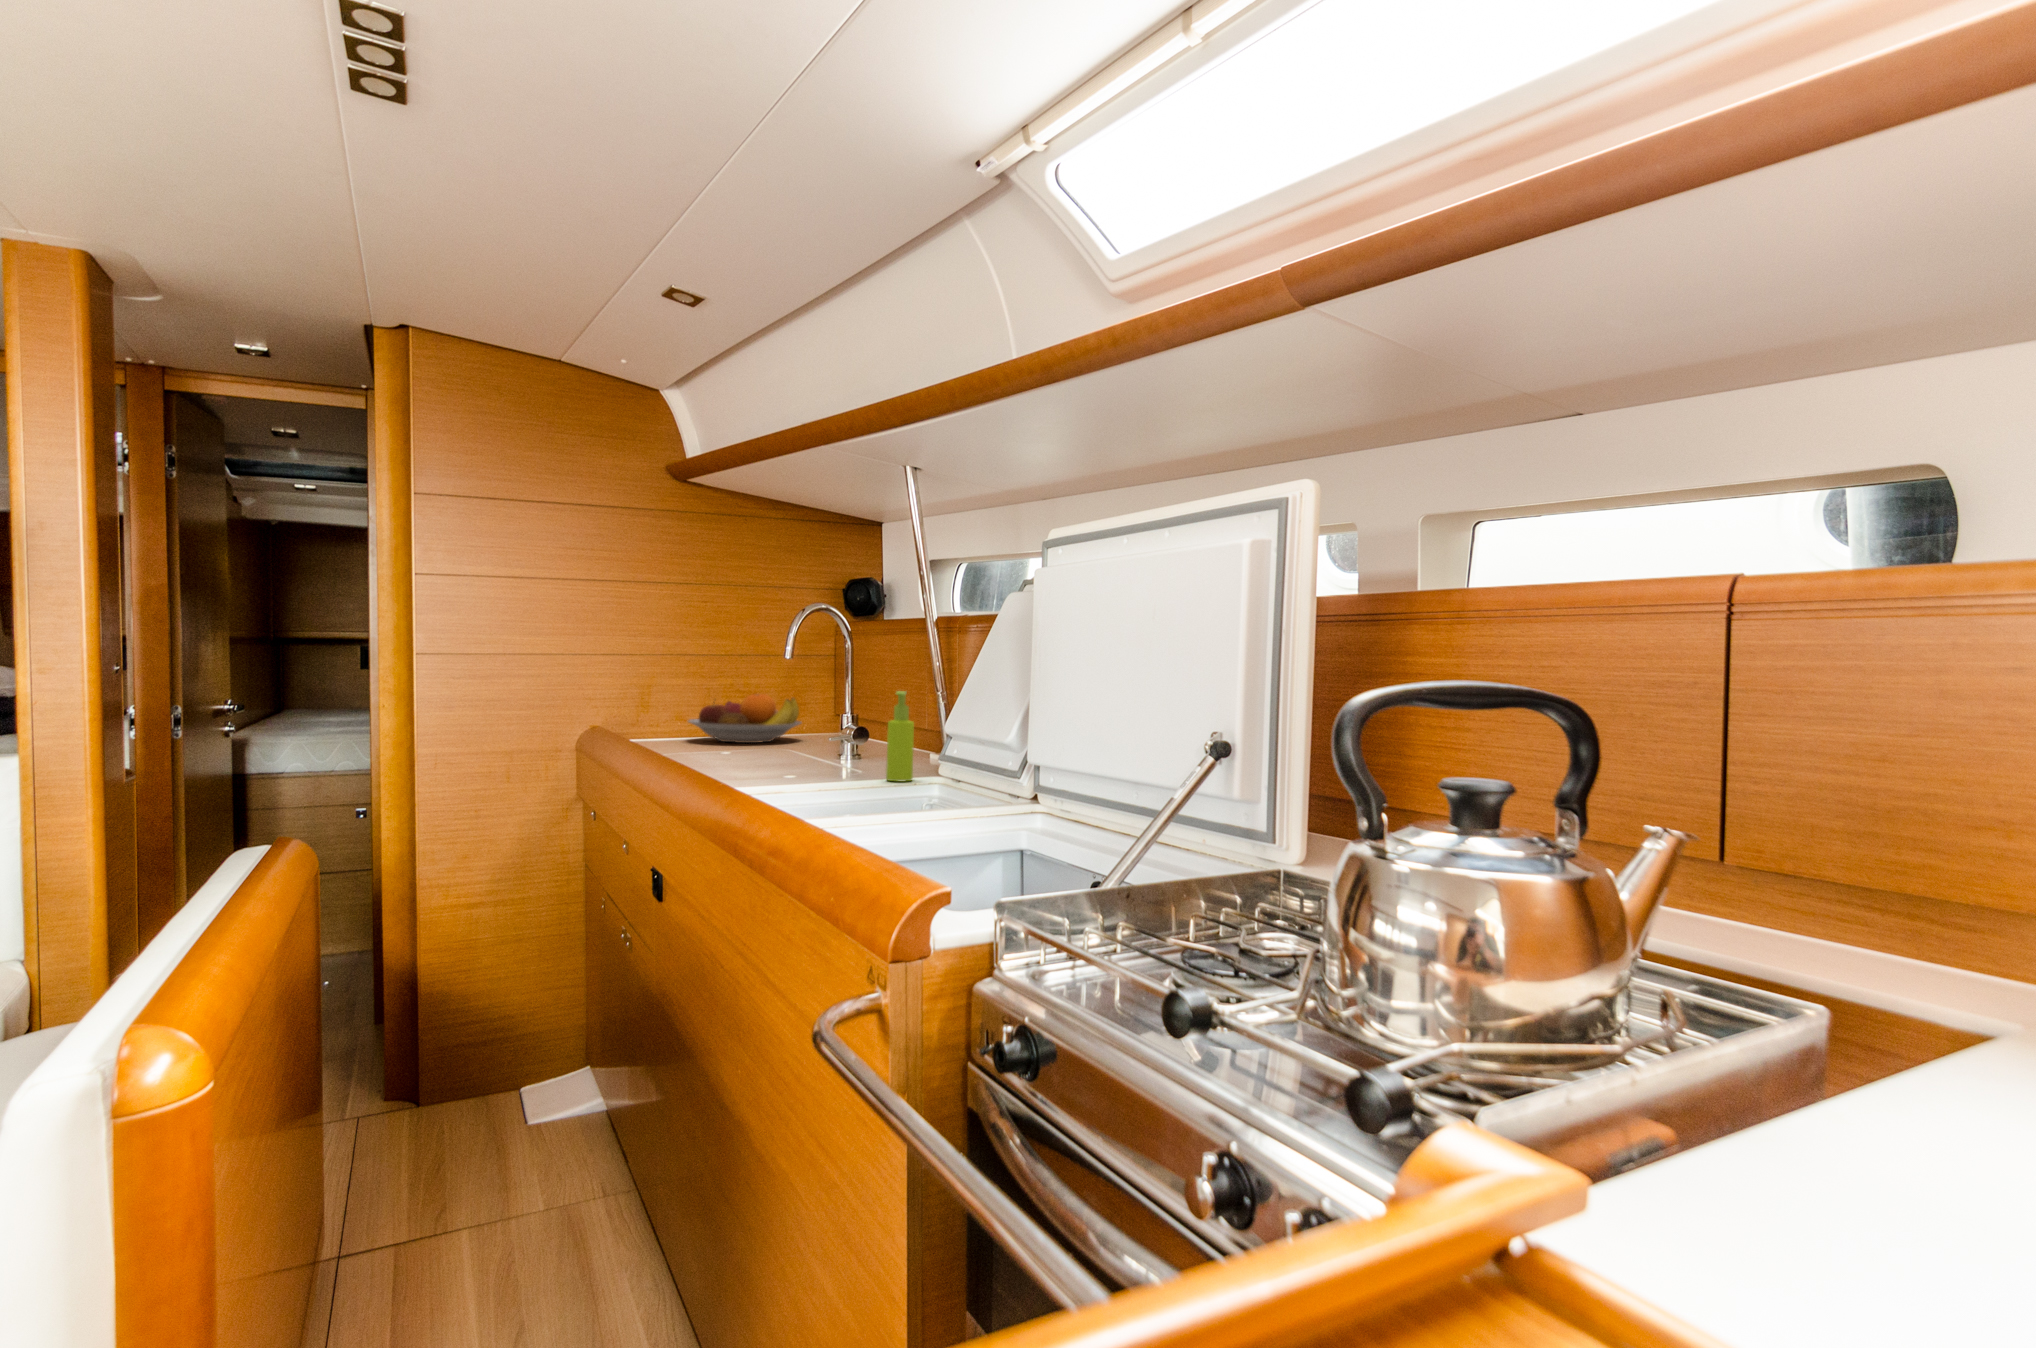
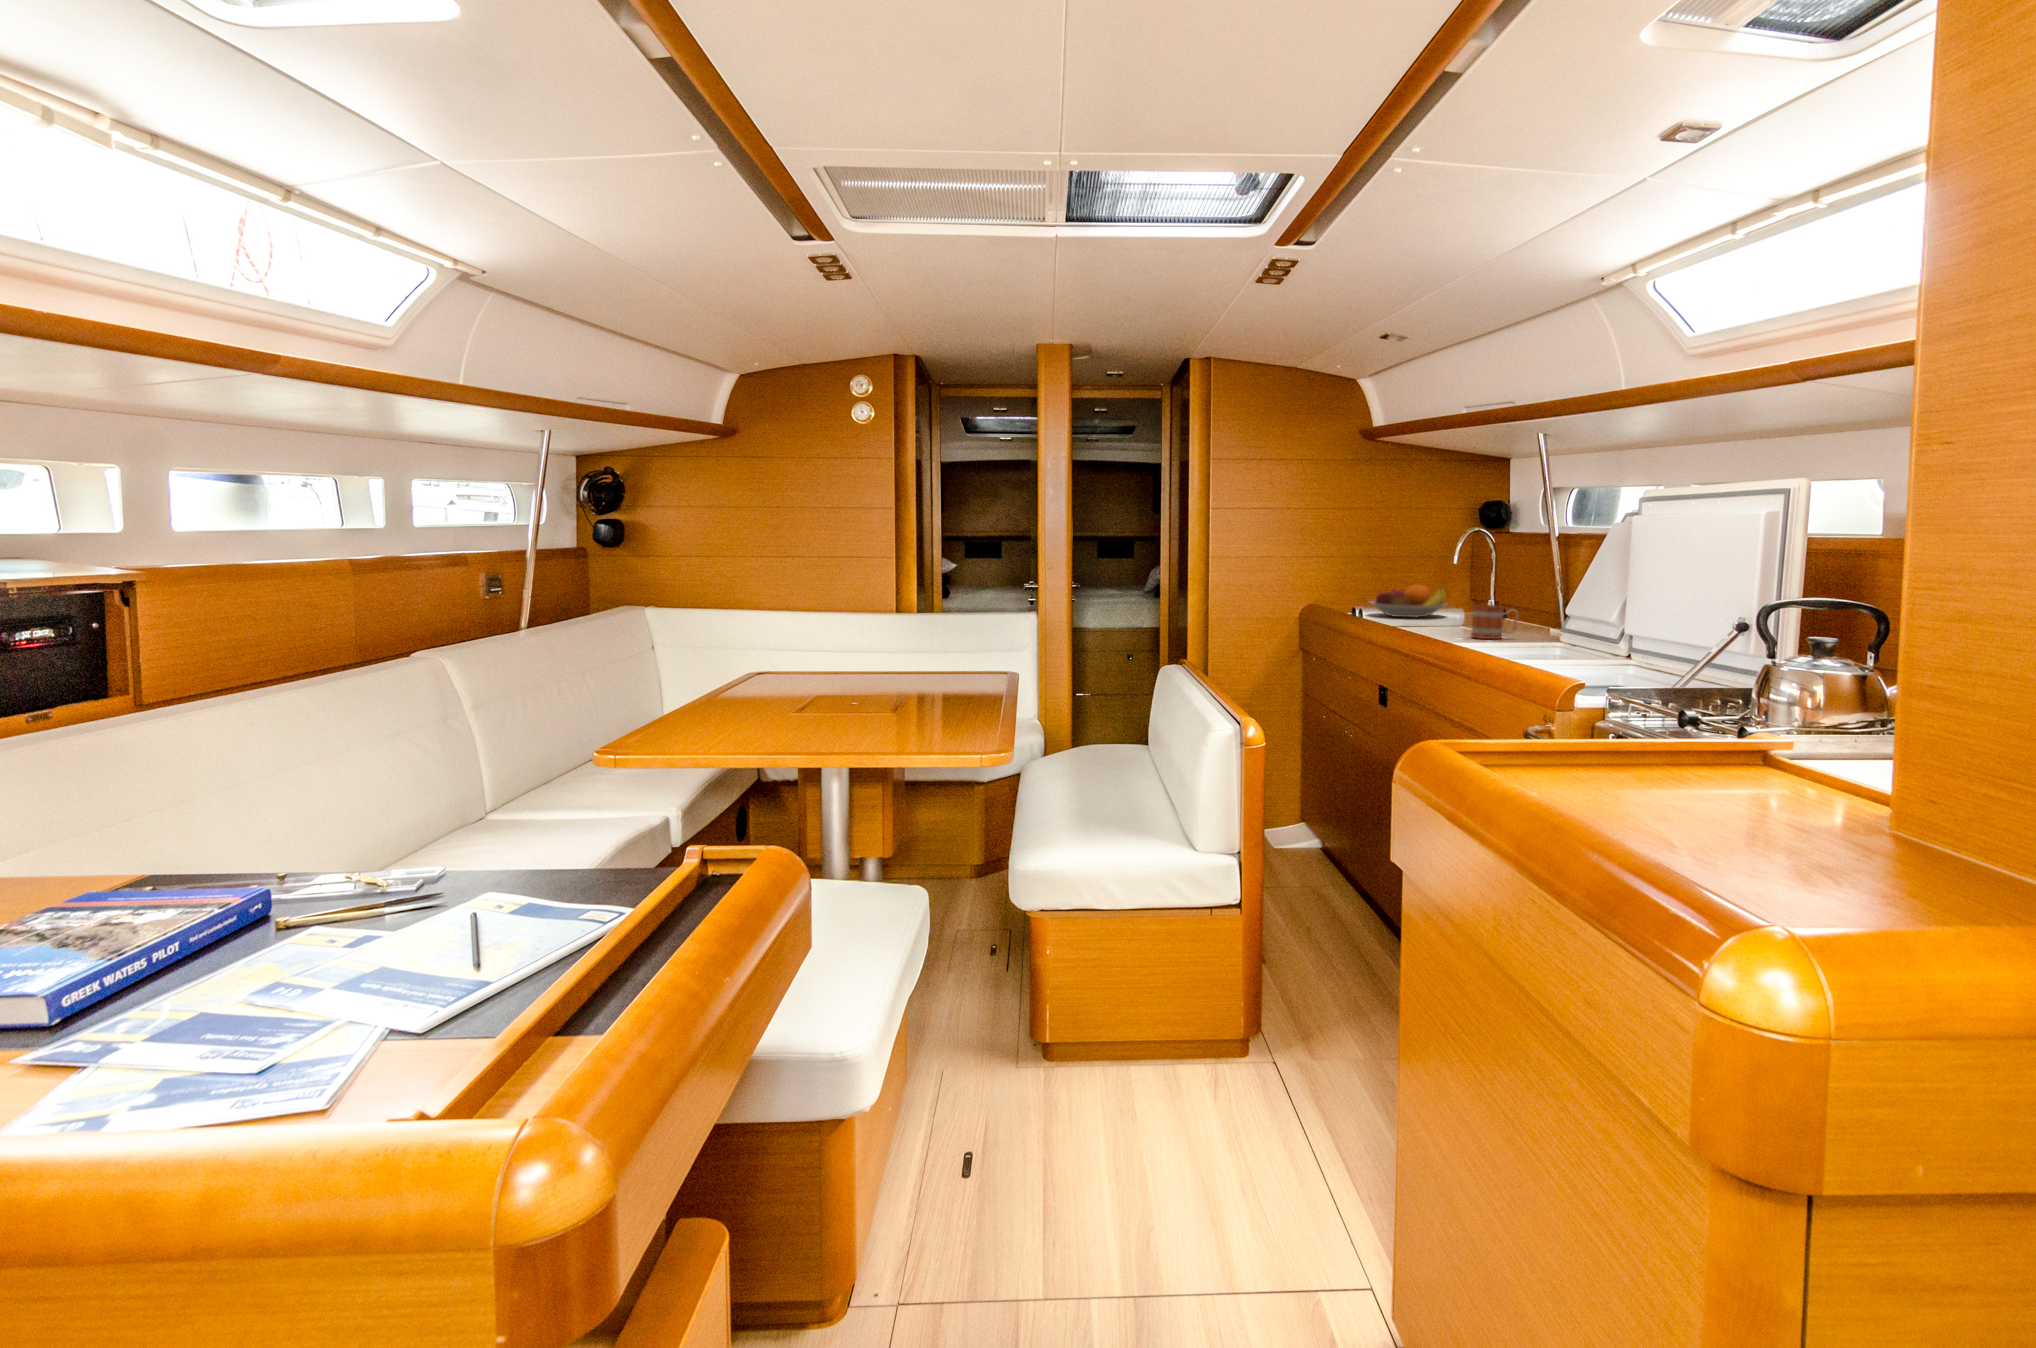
soap dispenser: present [886,691,914,781] -> none [1524,588,1545,644]
mug: none [811,720,880,775] -> present [1471,605,1518,639]

